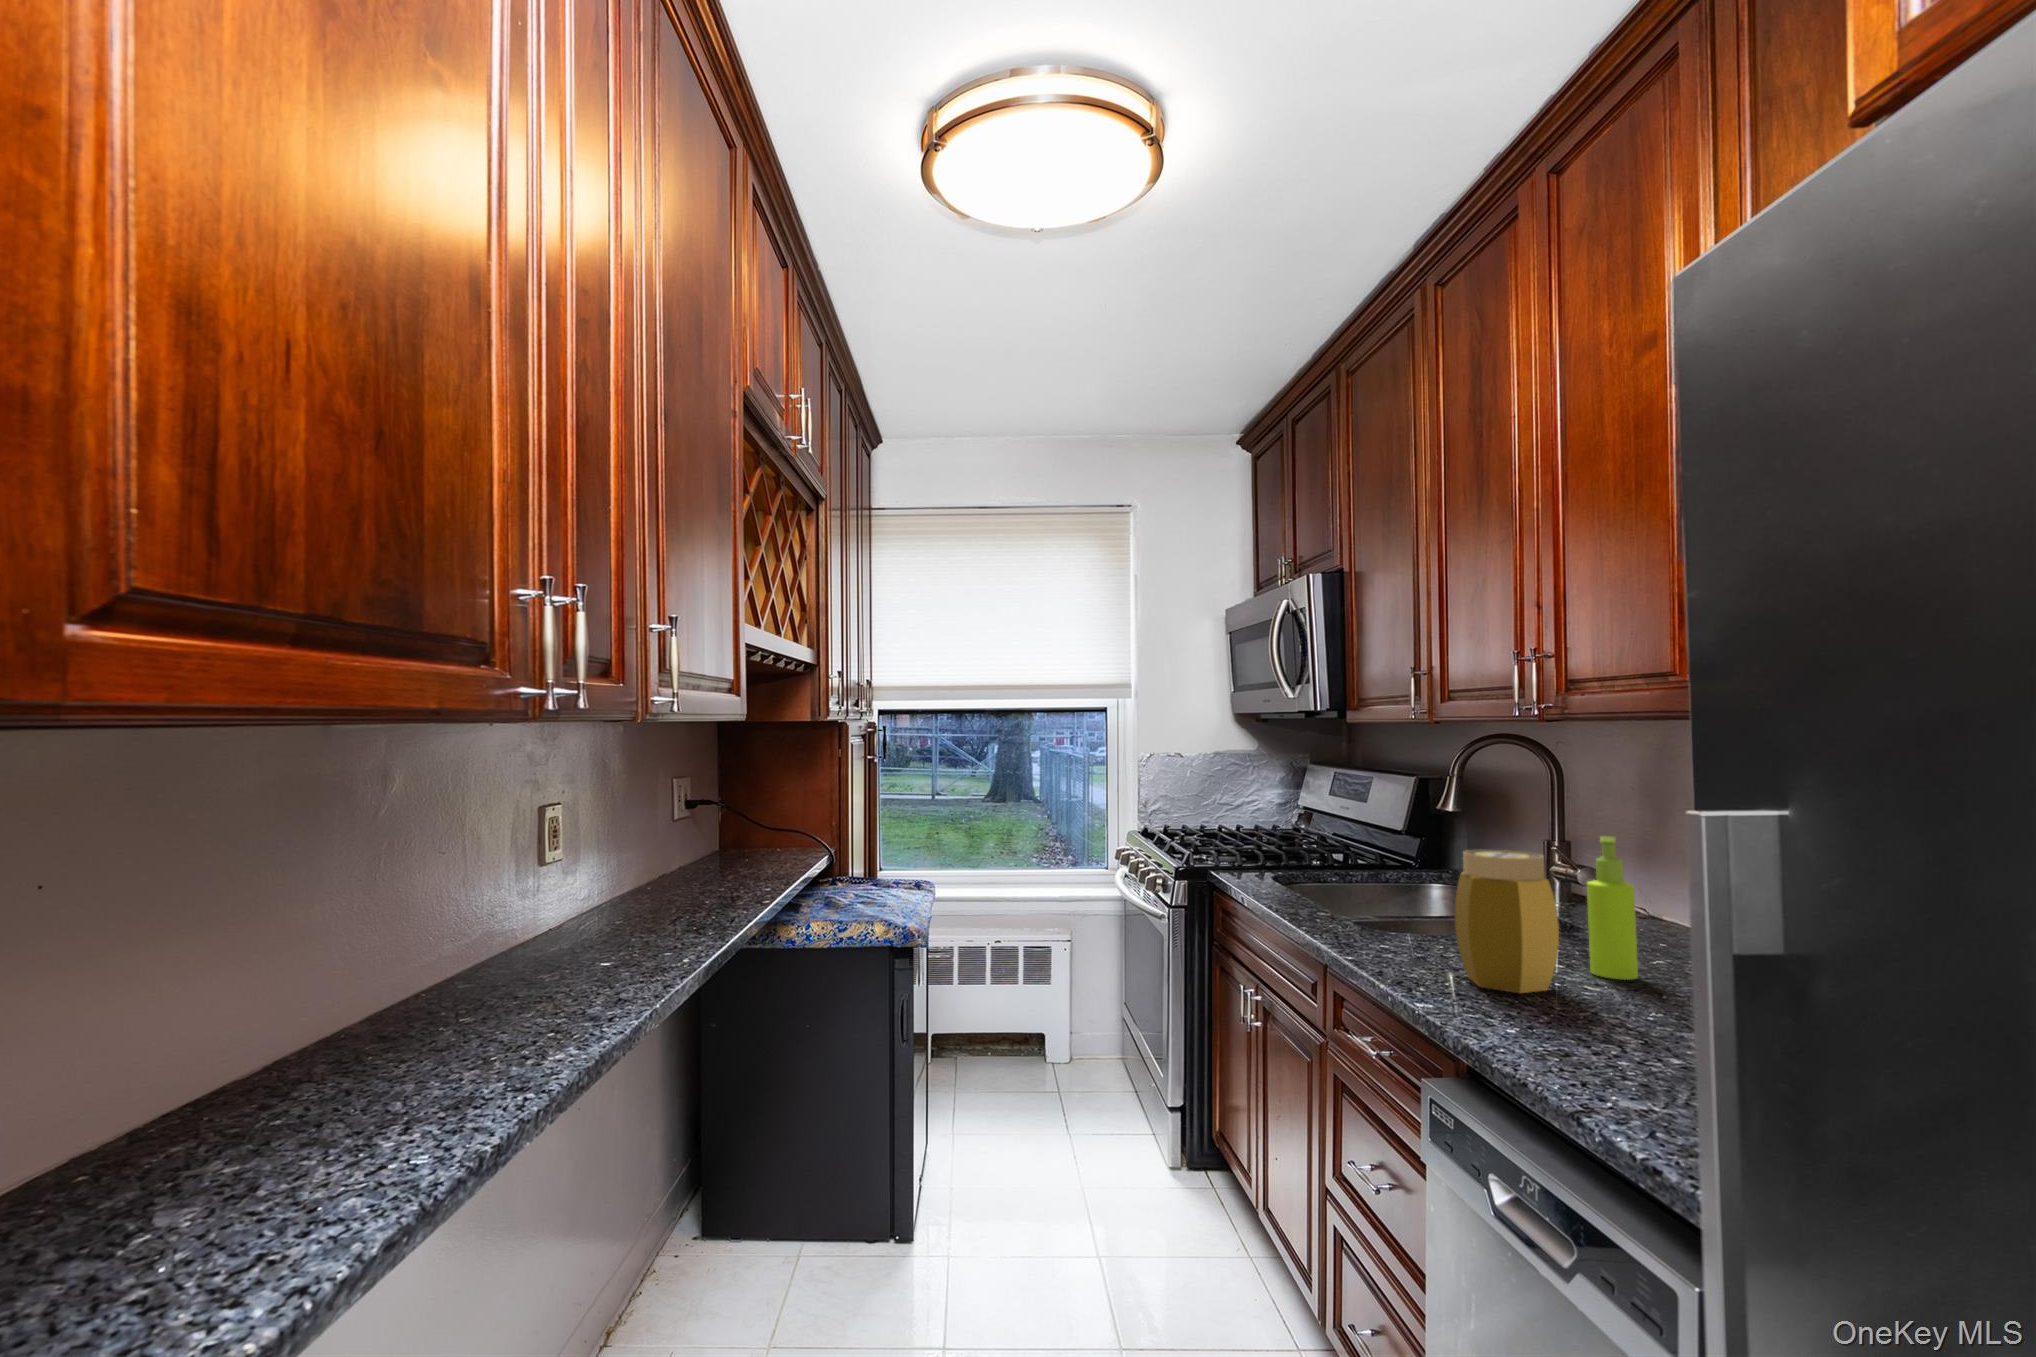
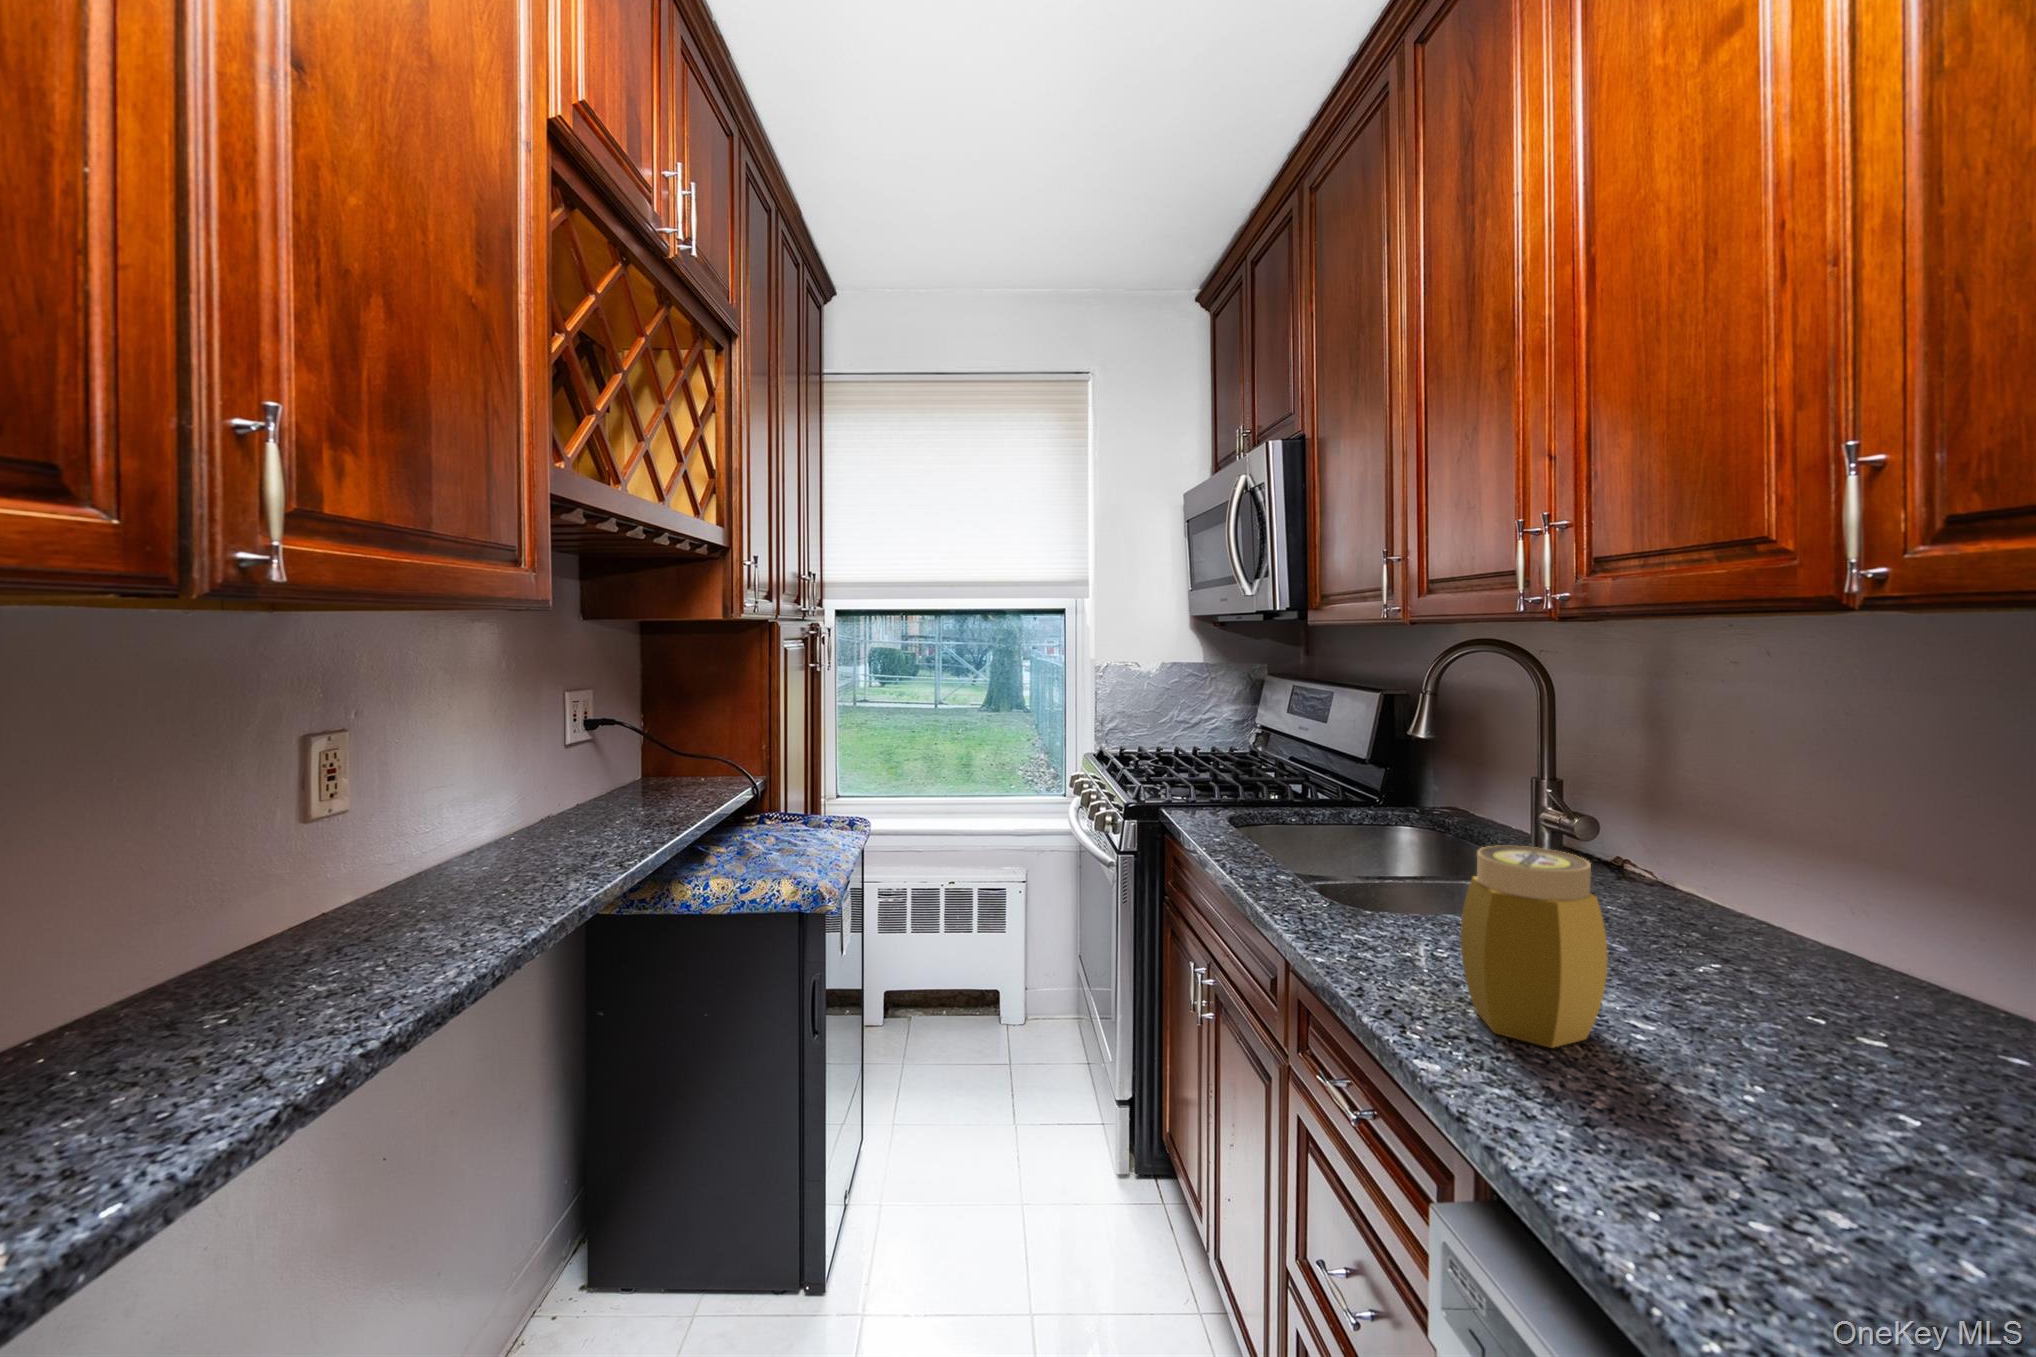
soap dispenser: present [1587,836,1638,980] -> none [1628,823,1698,1012]

